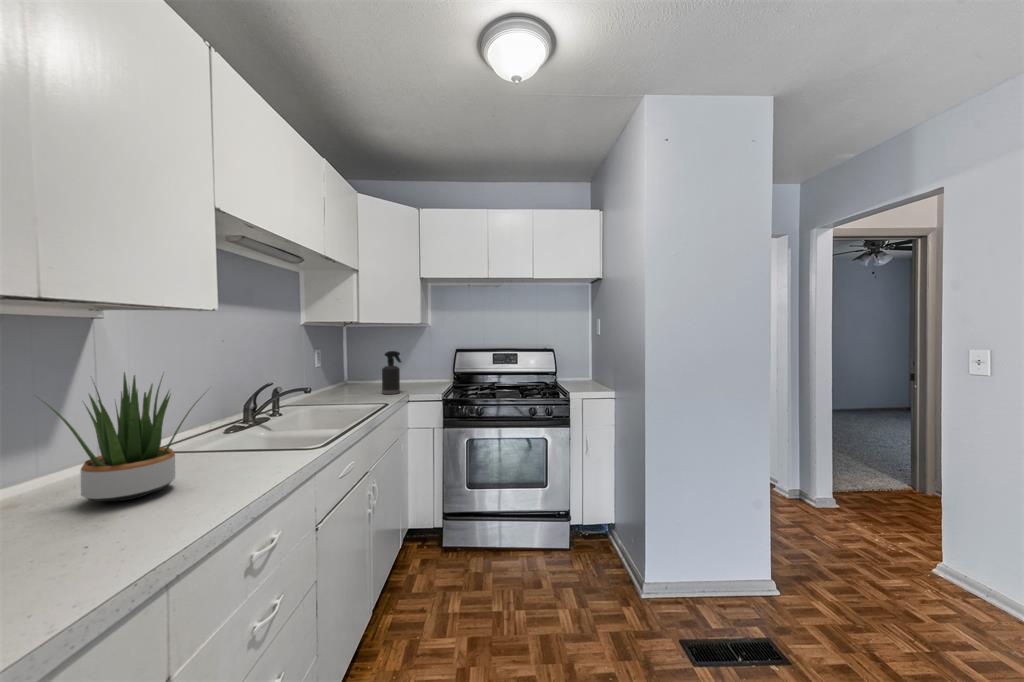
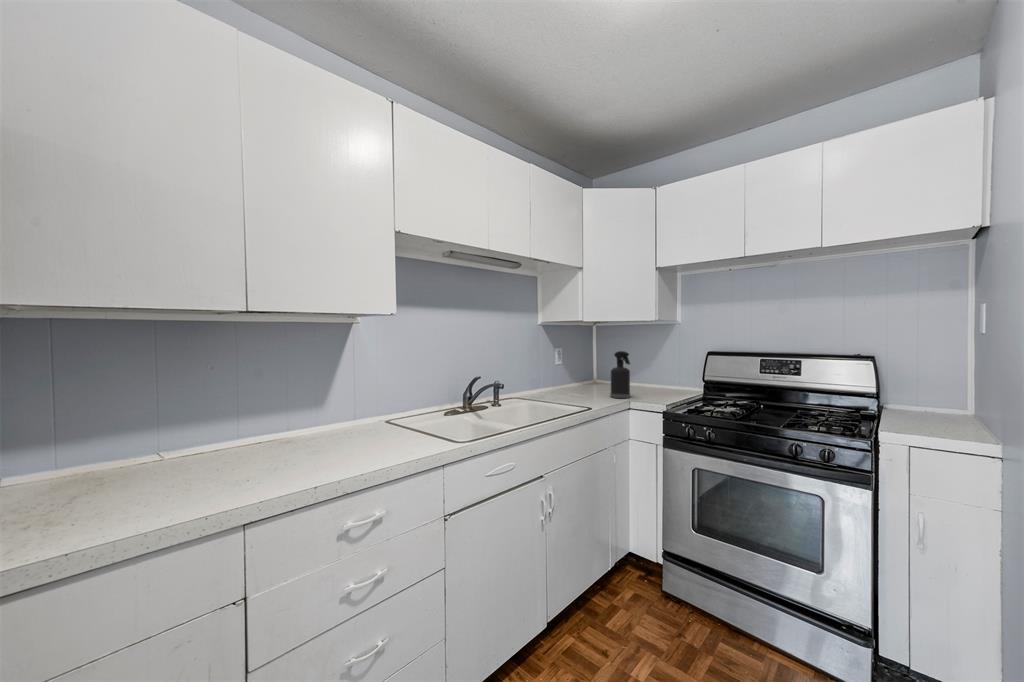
potted plant: present [38,372,199,502] -> none [275,362,359,455]

